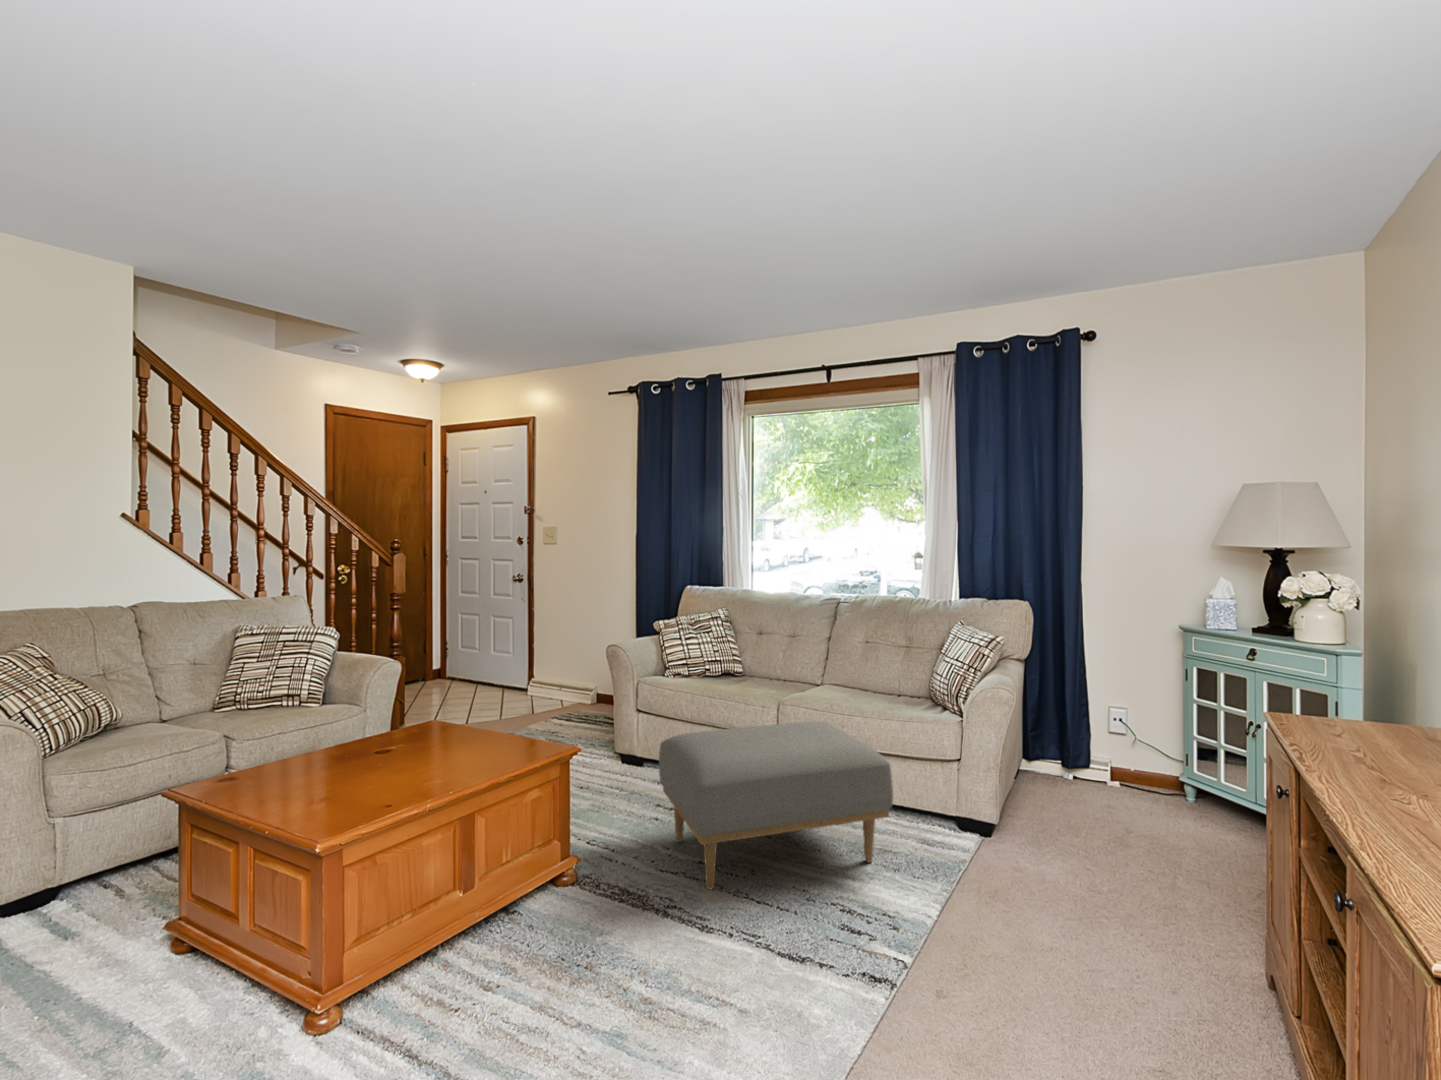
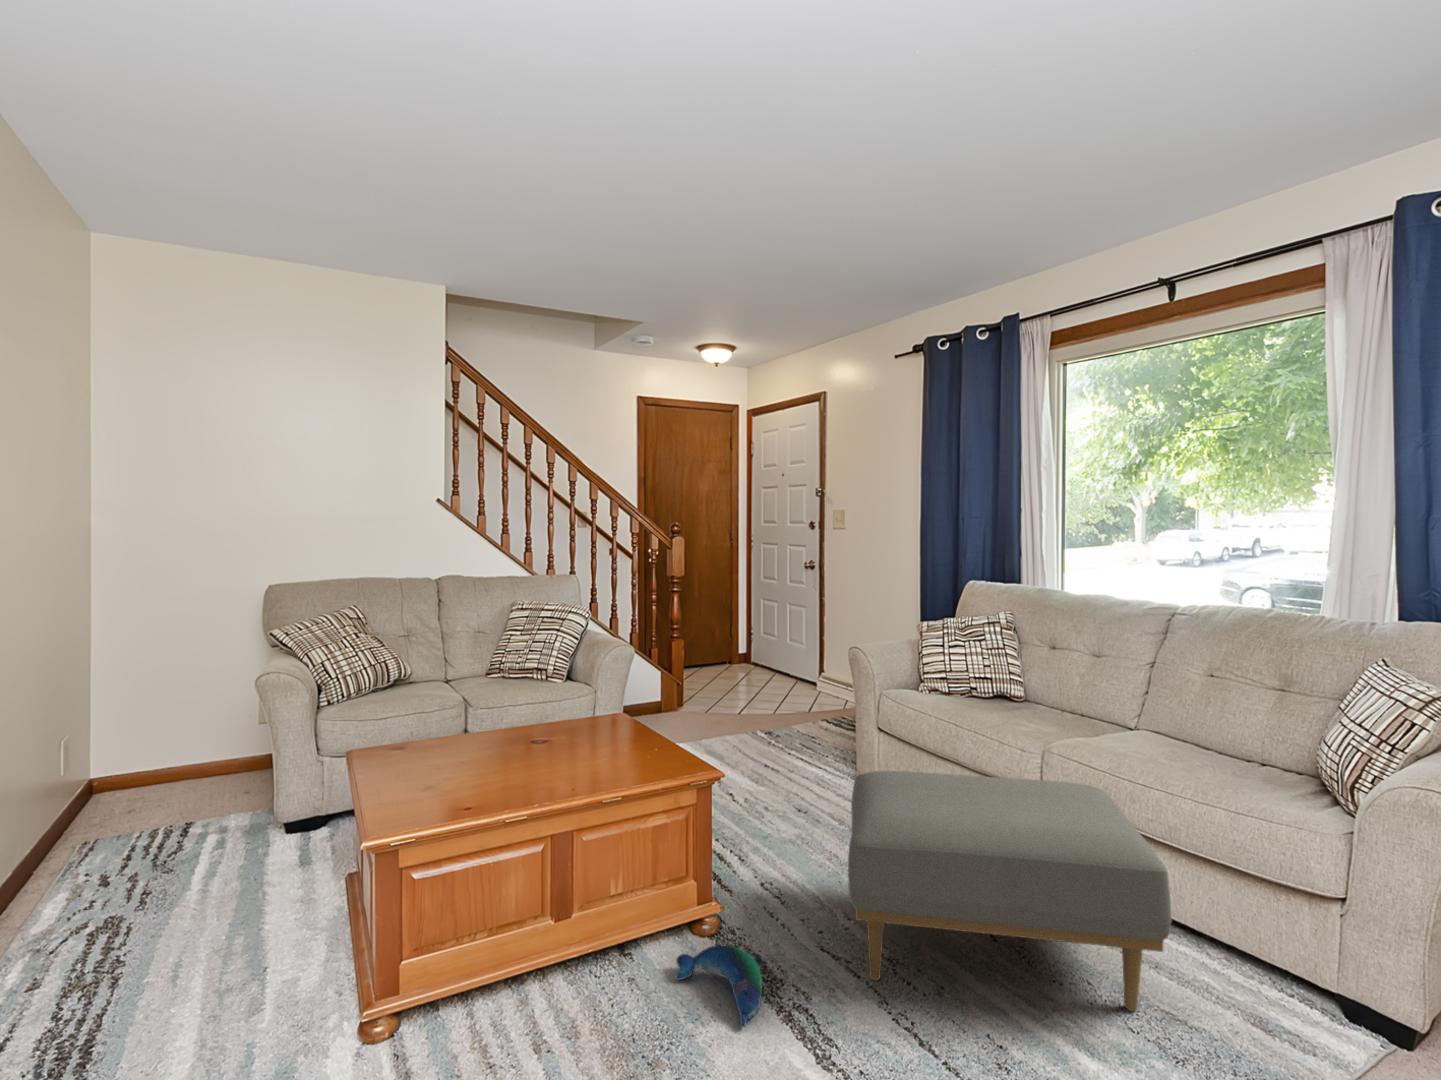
plush toy: none [558,891,647,946] -> present [676,945,763,1028]

